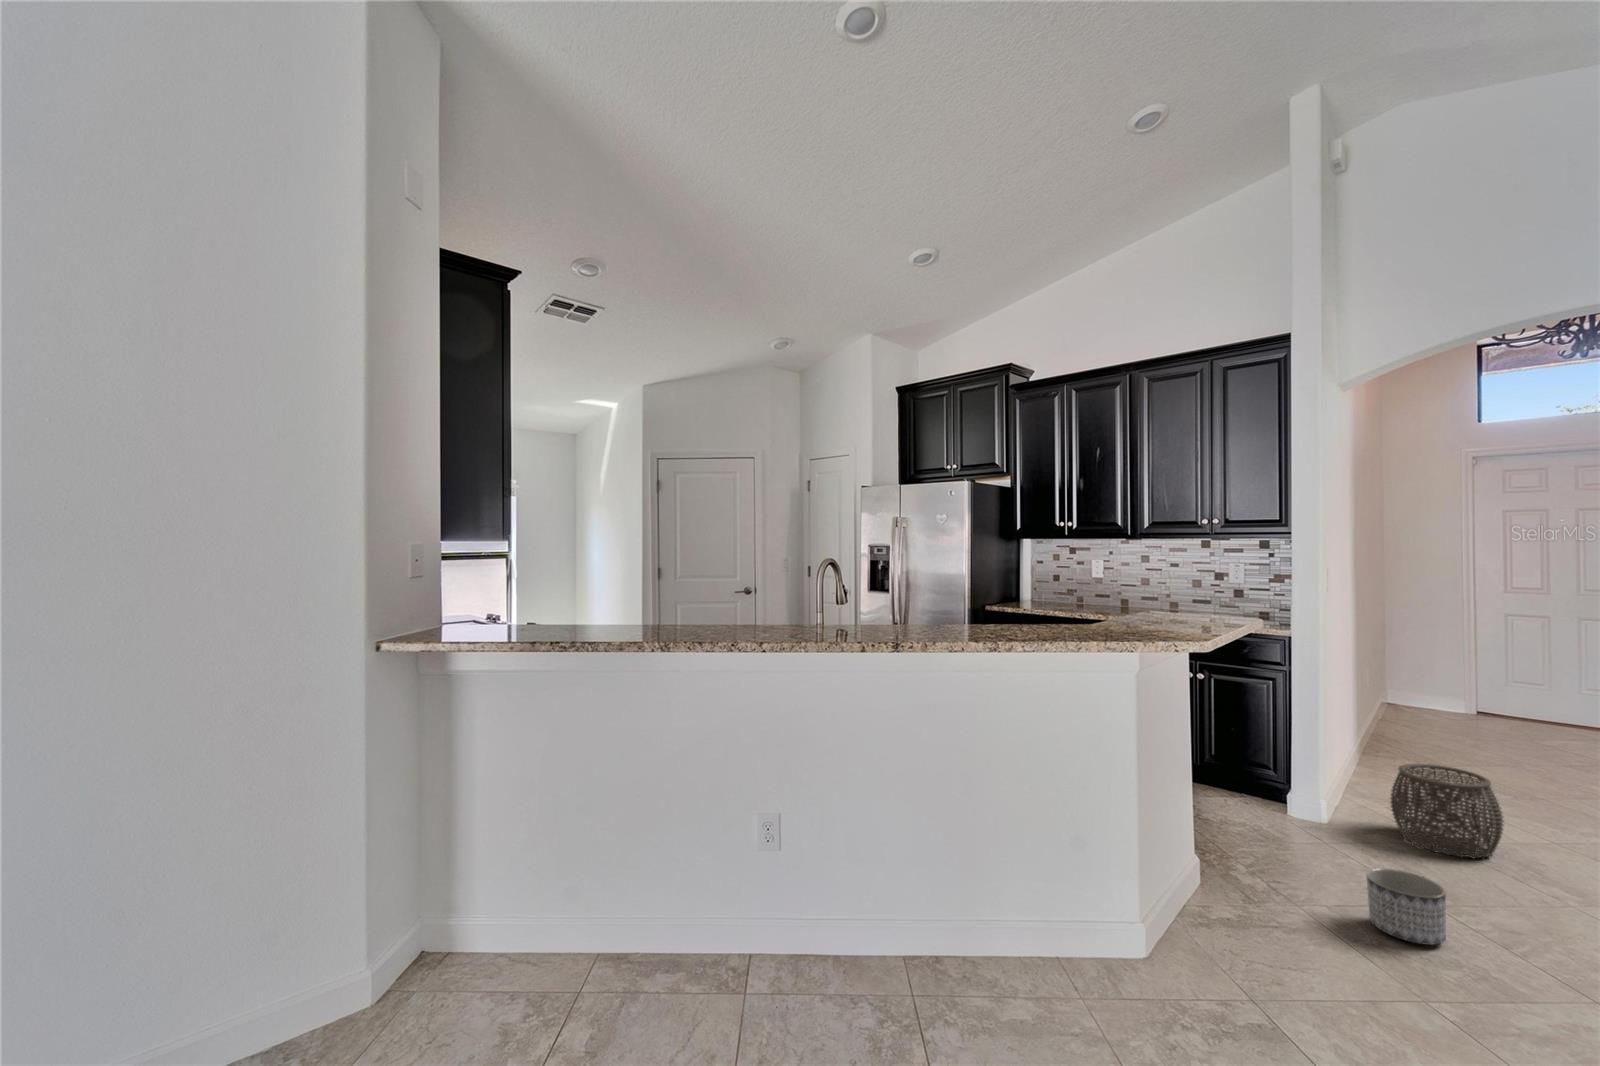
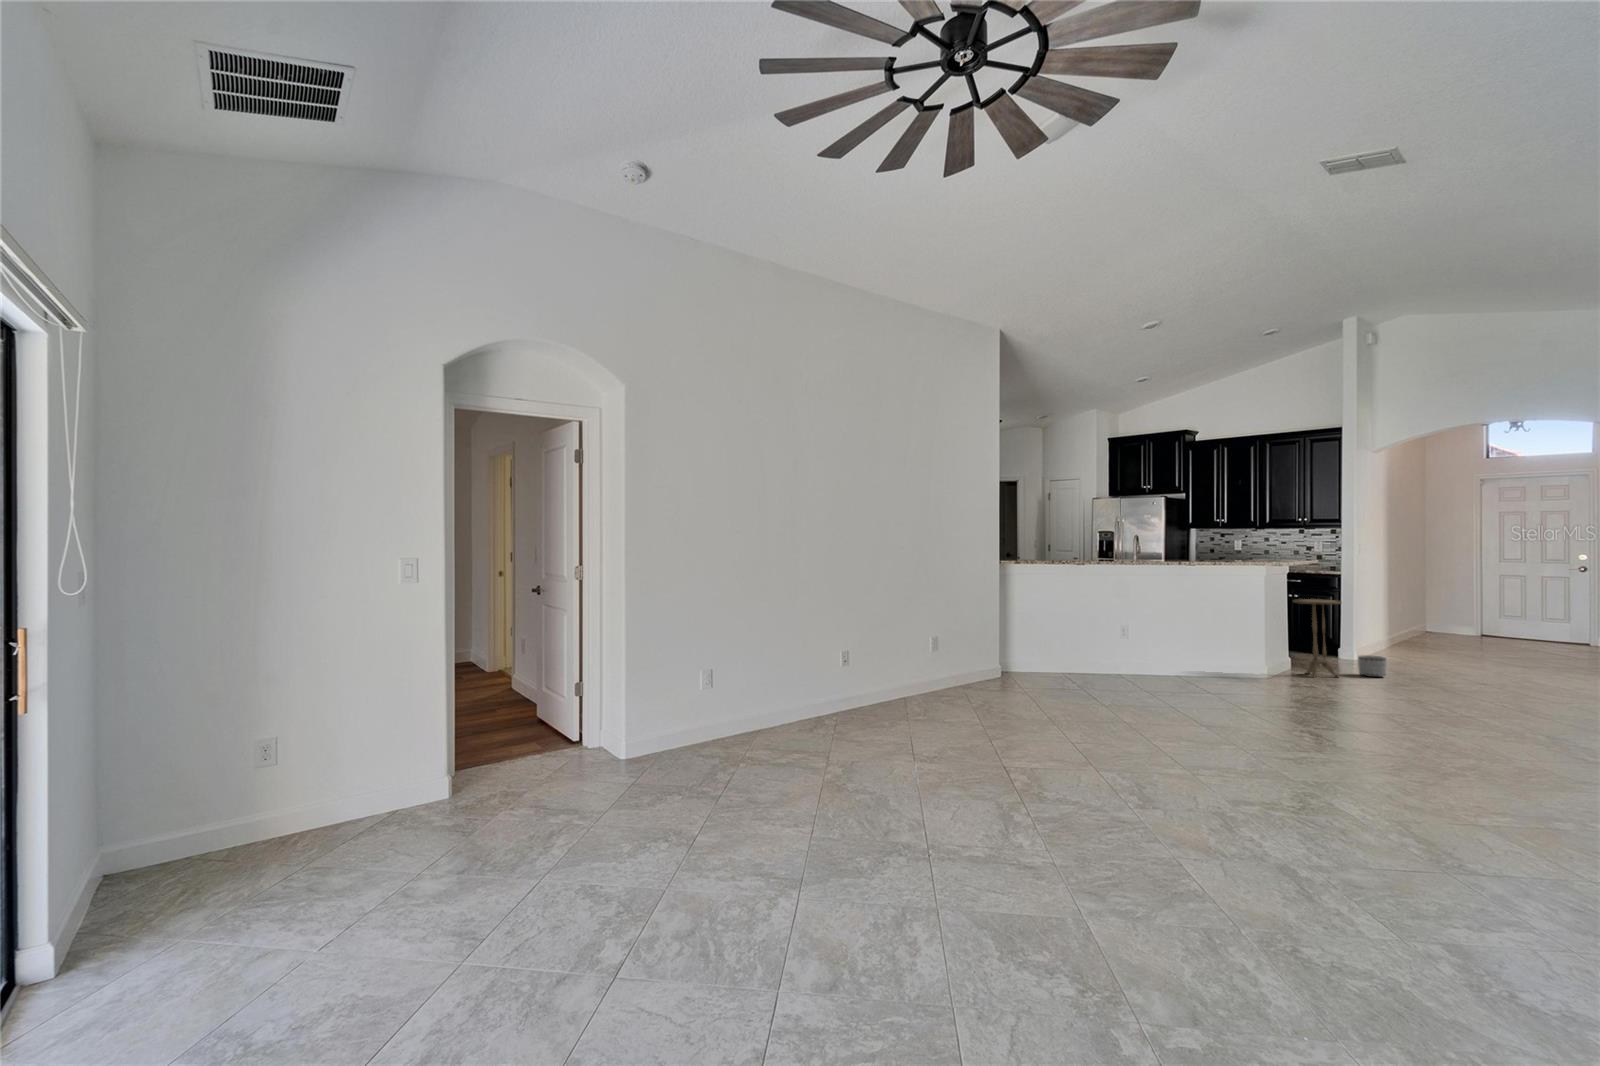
side table: none [1206,722,1337,961] -> present [1293,599,1341,678]
woven basket: present [1390,764,1504,859] -> none [1386,631,1434,667]

